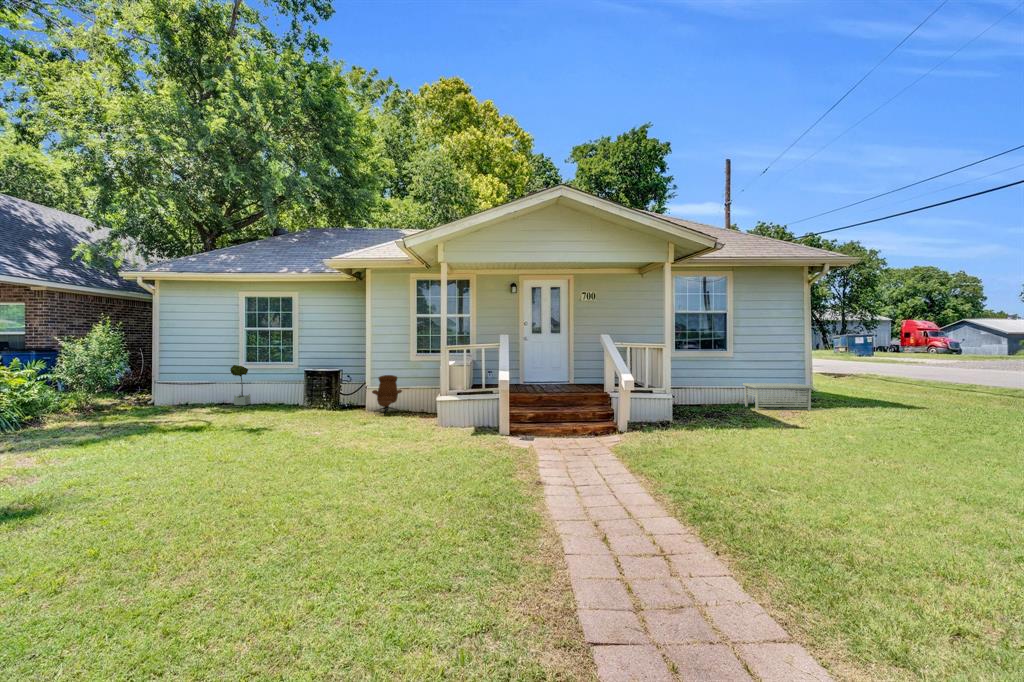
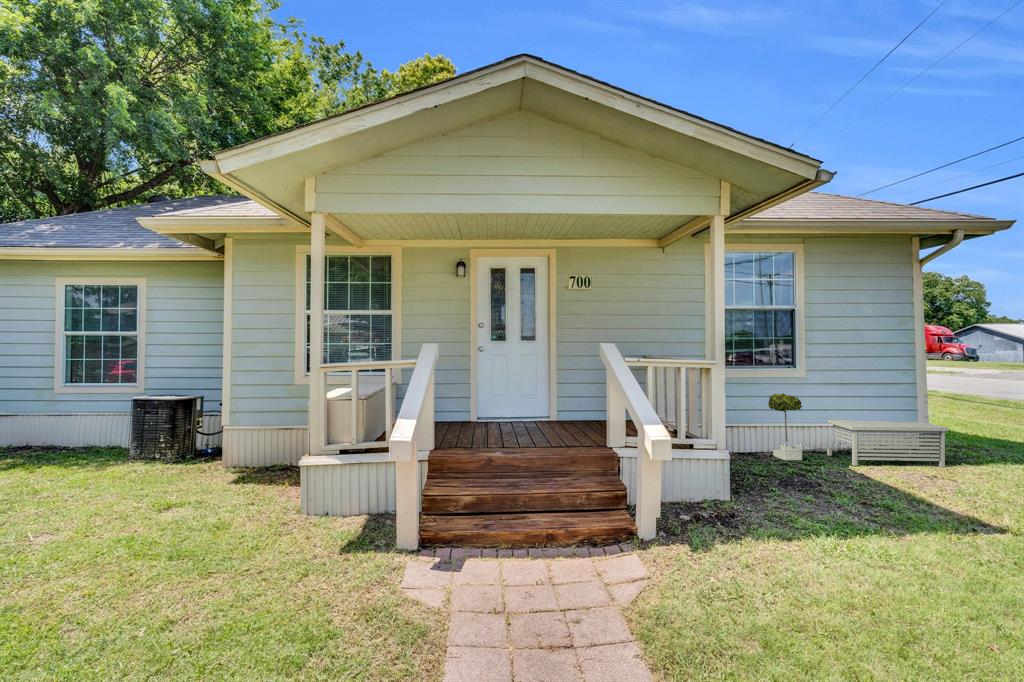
potted tree: present [230,365,251,405] -> present [768,393,802,460]
lounge chair: present [372,375,402,415] -> none [217,407,279,484]

